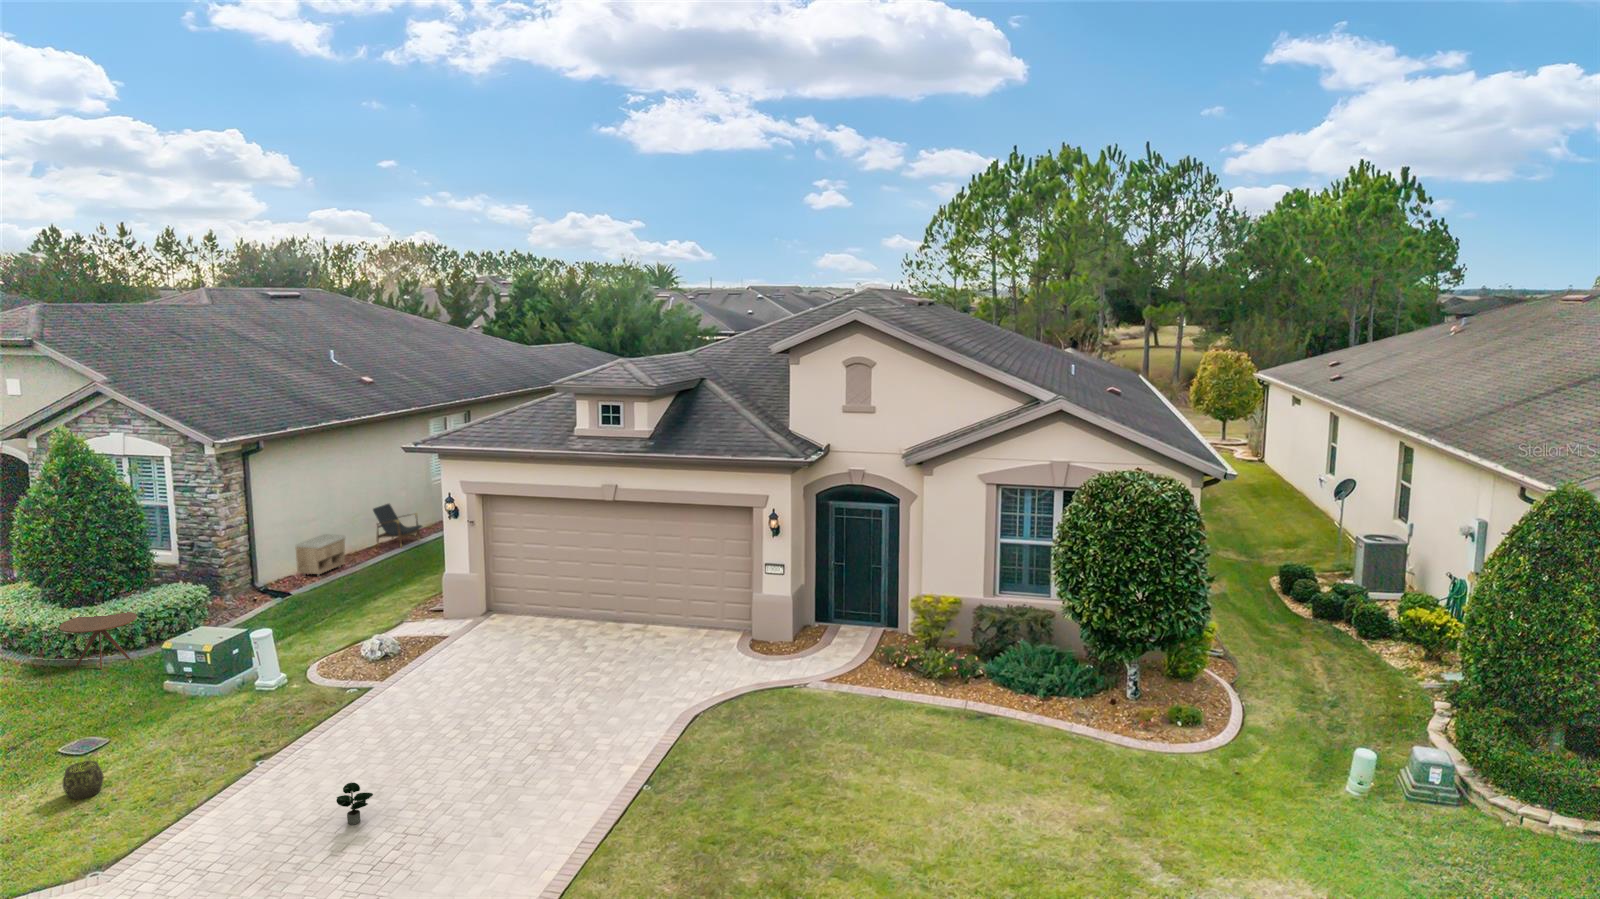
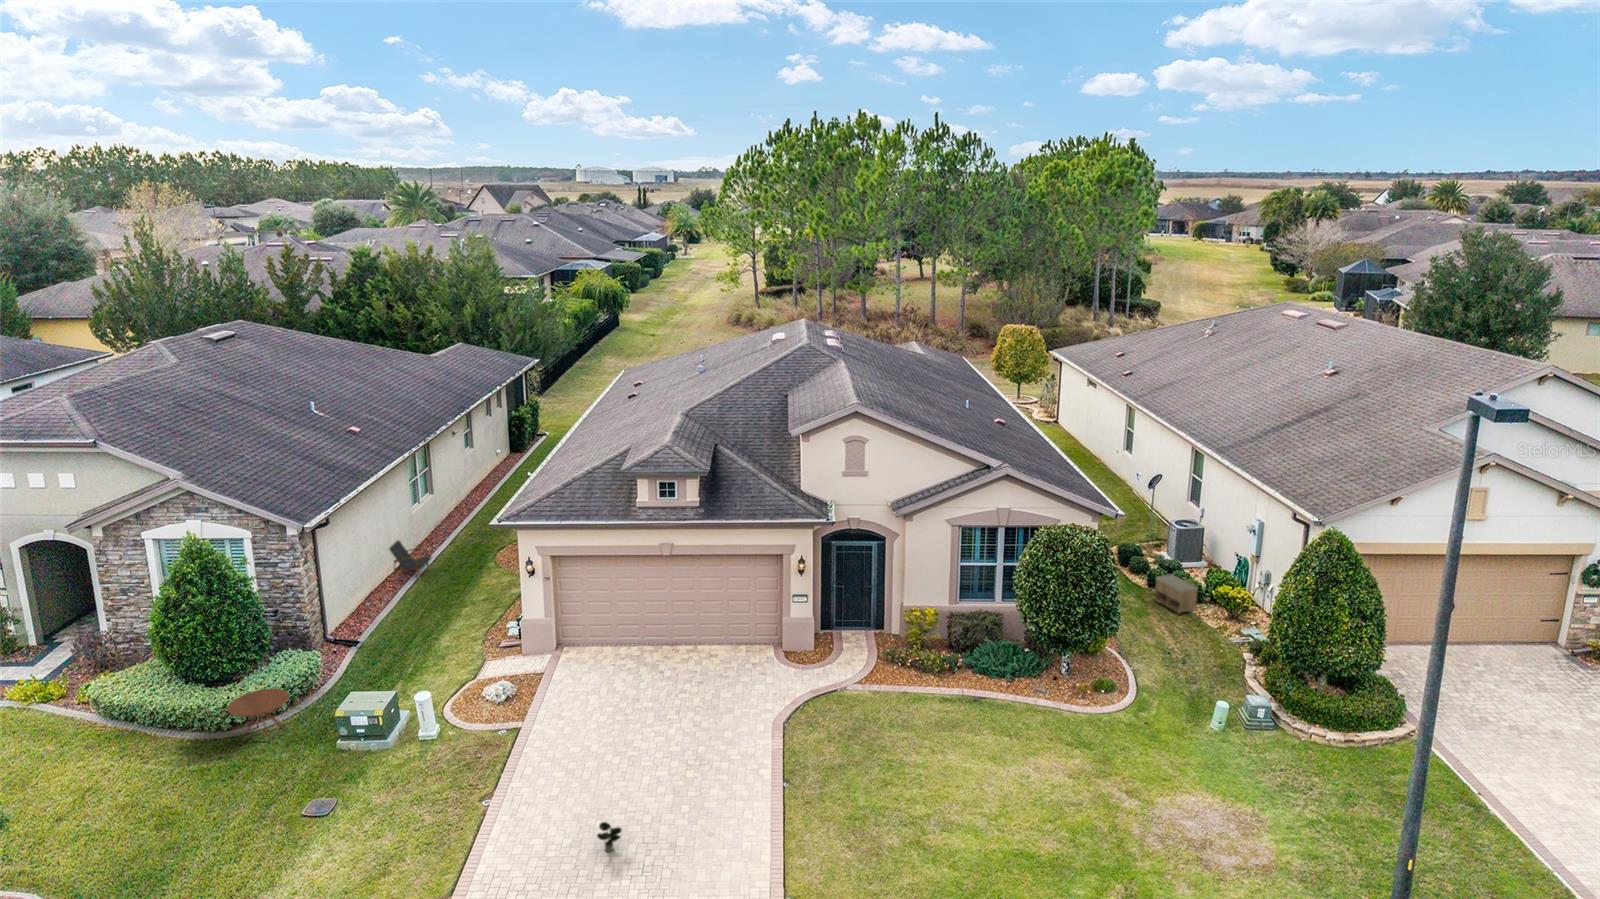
storage bench: present [296,534,345,576] -> present [1155,574,1198,613]
woven basket: present [63,761,104,799] -> none [364,833,392,865]

